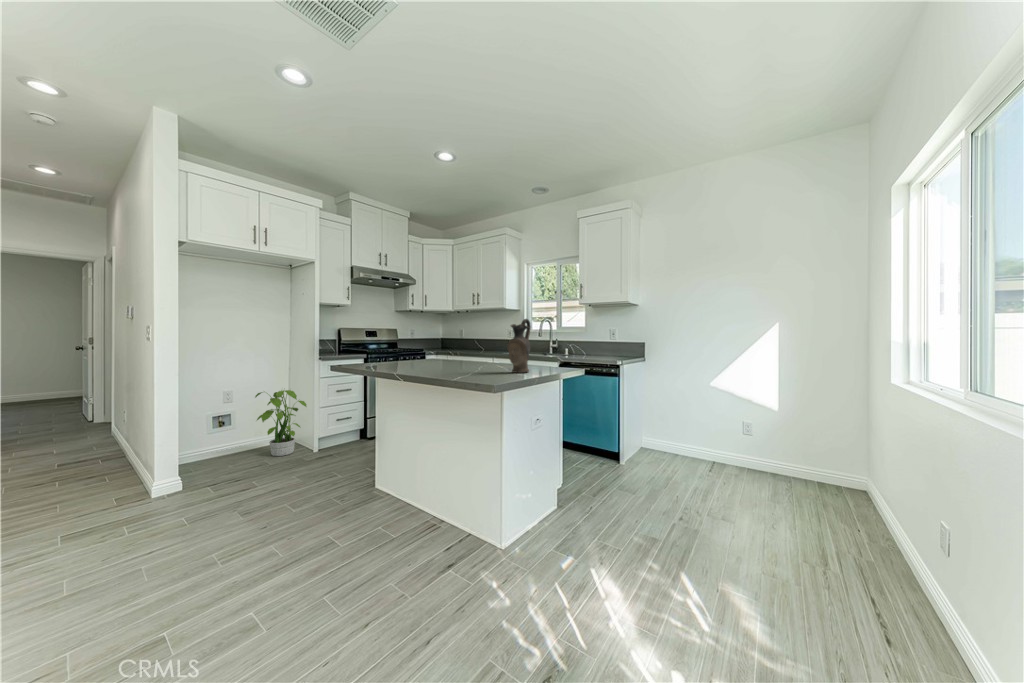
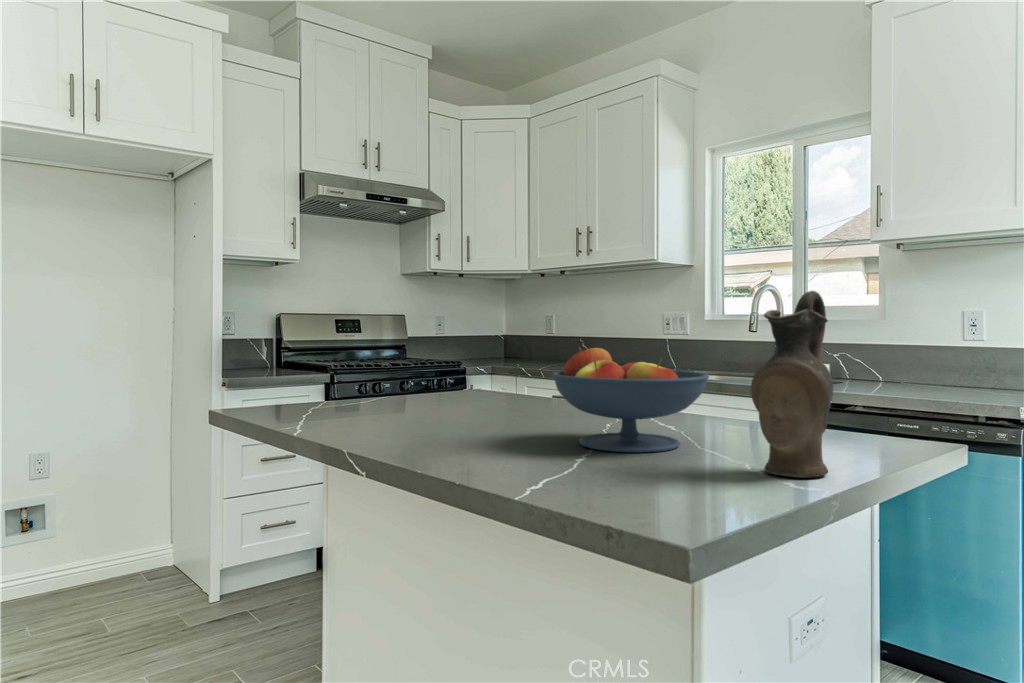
fruit bowl: none [451,337,502,370] -> present [552,348,709,453]
potted plant: present [255,390,307,456] -> none [83,455,197,617]

